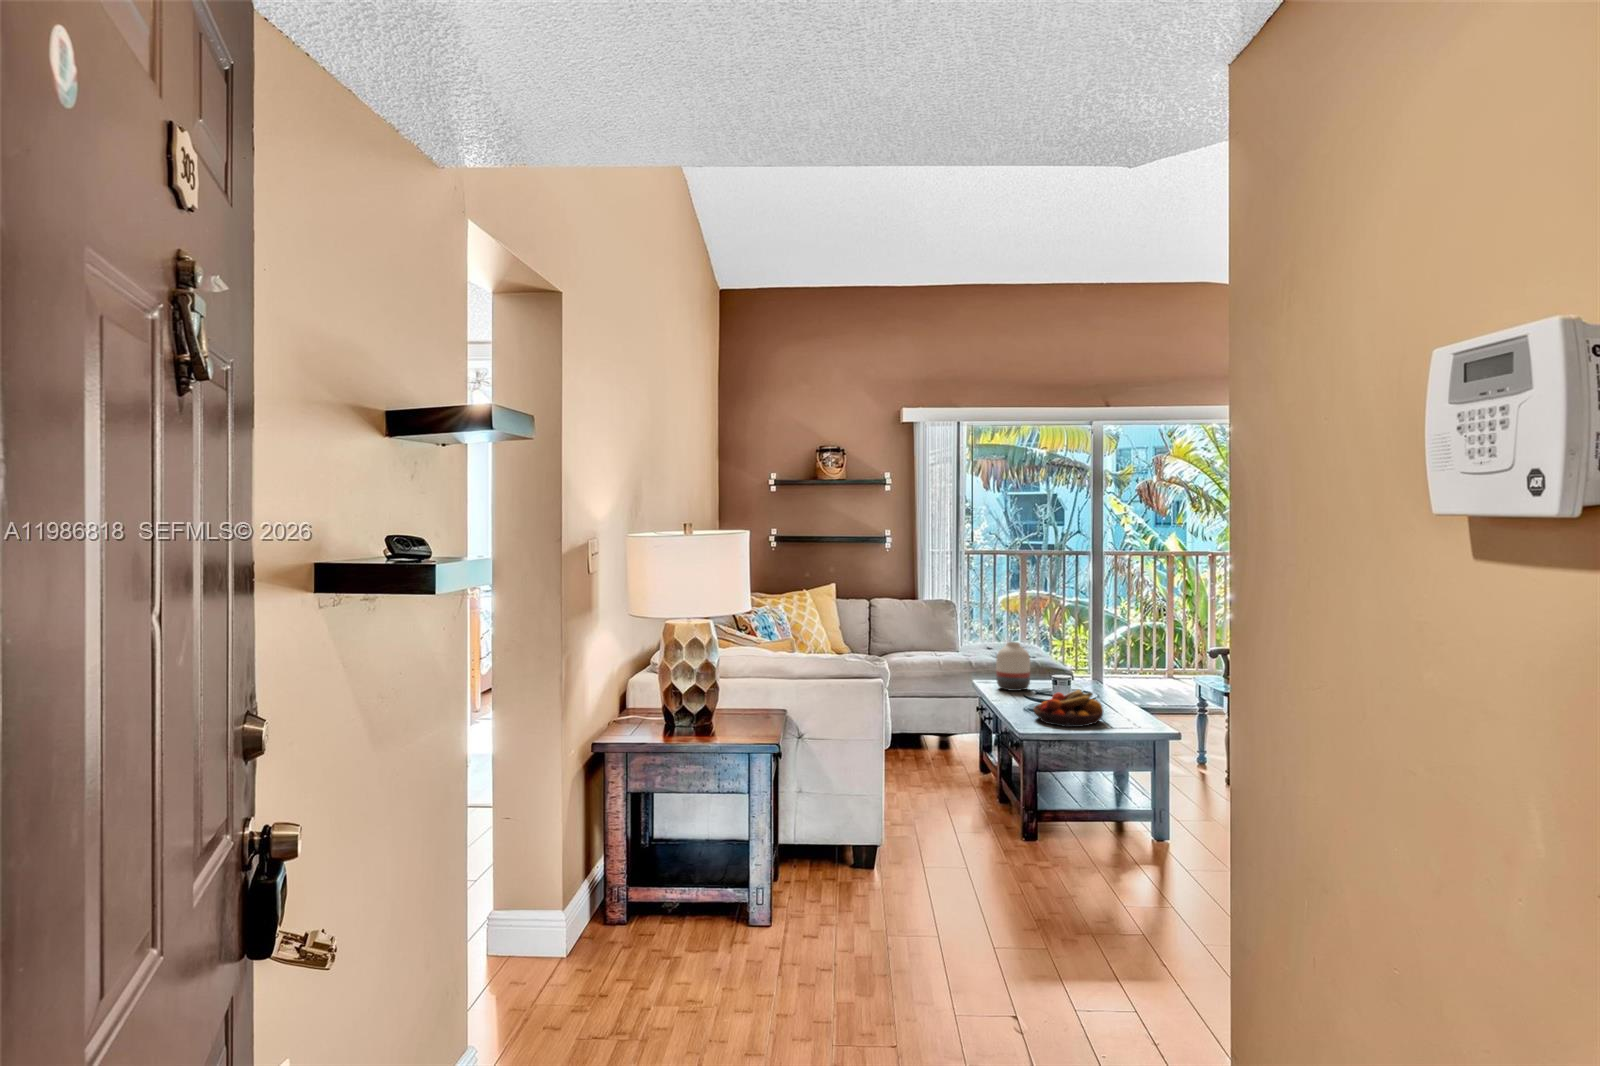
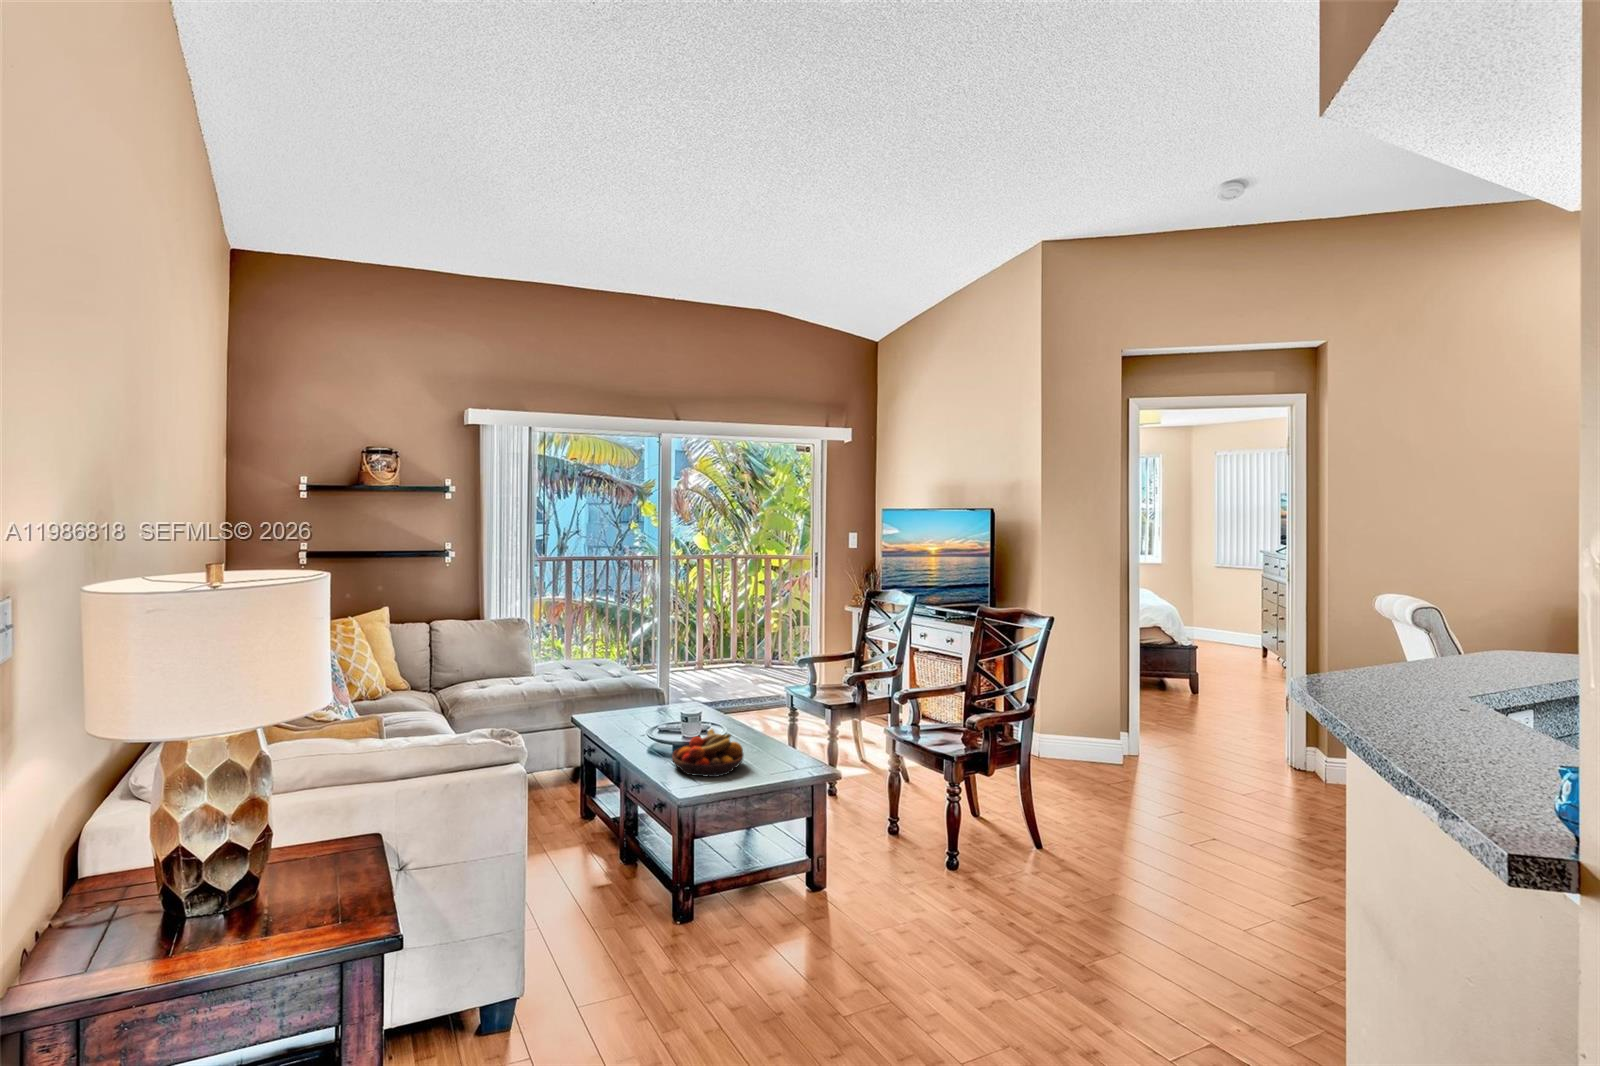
vase: present [996,642,1030,691] -> none [603,674,639,726]

